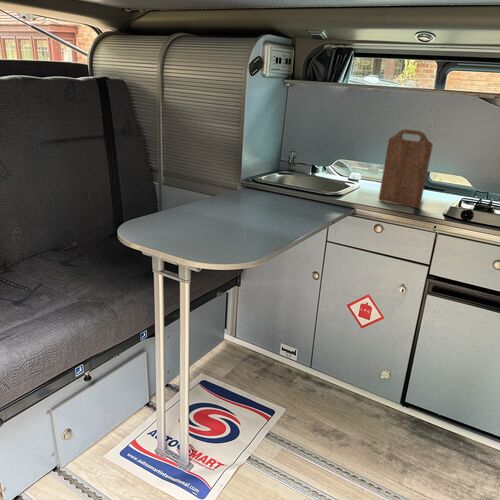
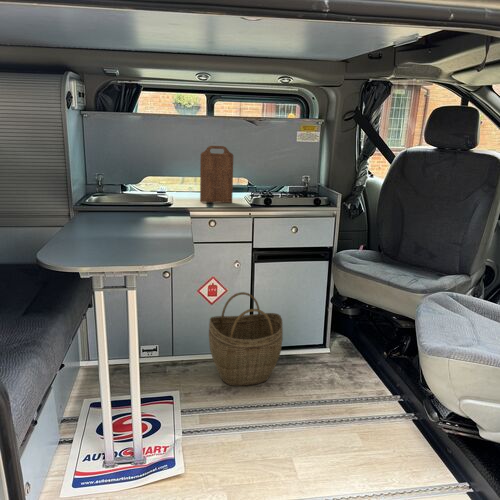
woven basket: none [332,326,436,451] -> present [209,292,283,386]

